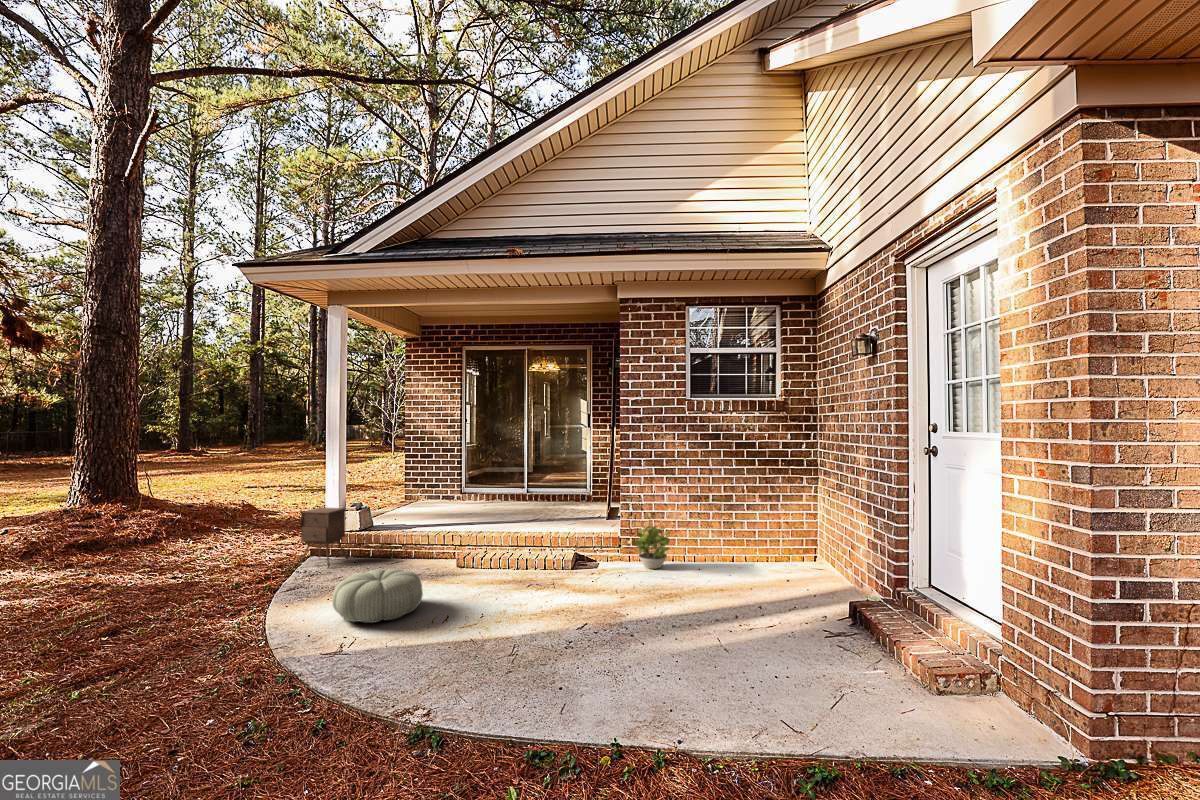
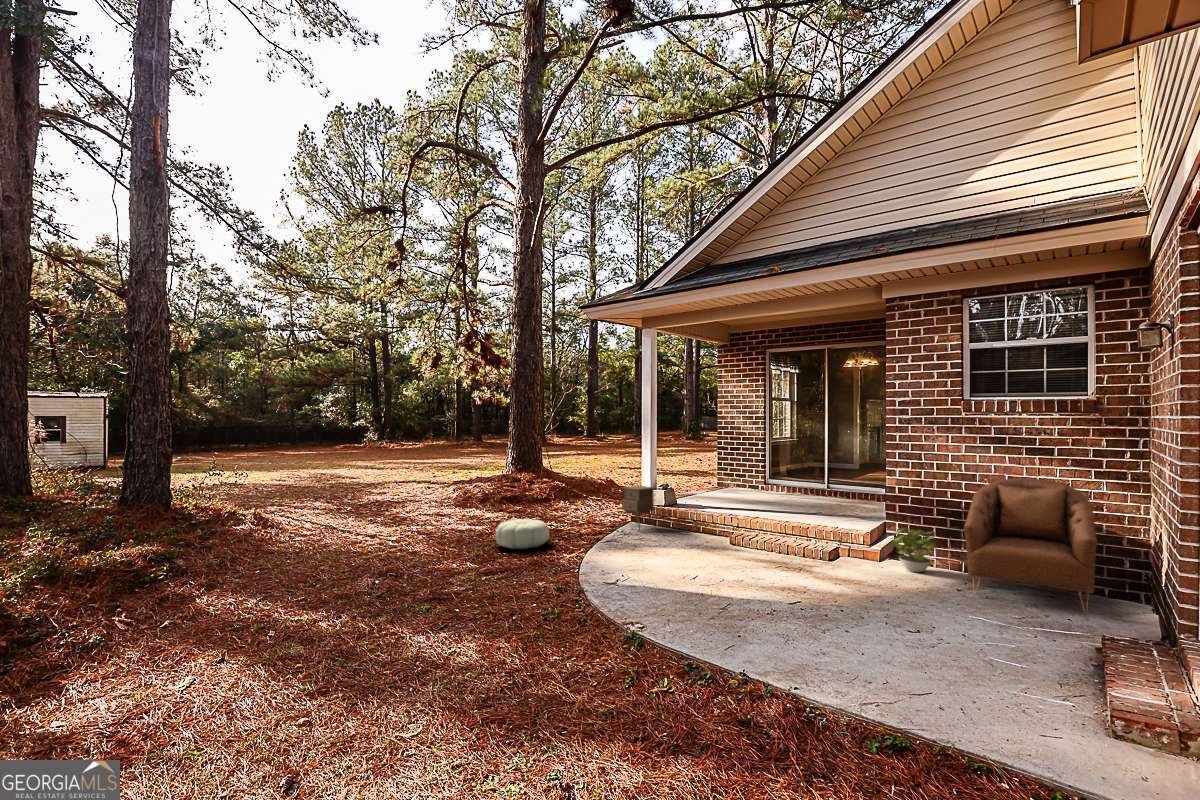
armchair: none [705,470,812,583] -> present [964,478,1098,611]
pouf: present [332,569,423,623] -> present [495,519,549,549]

